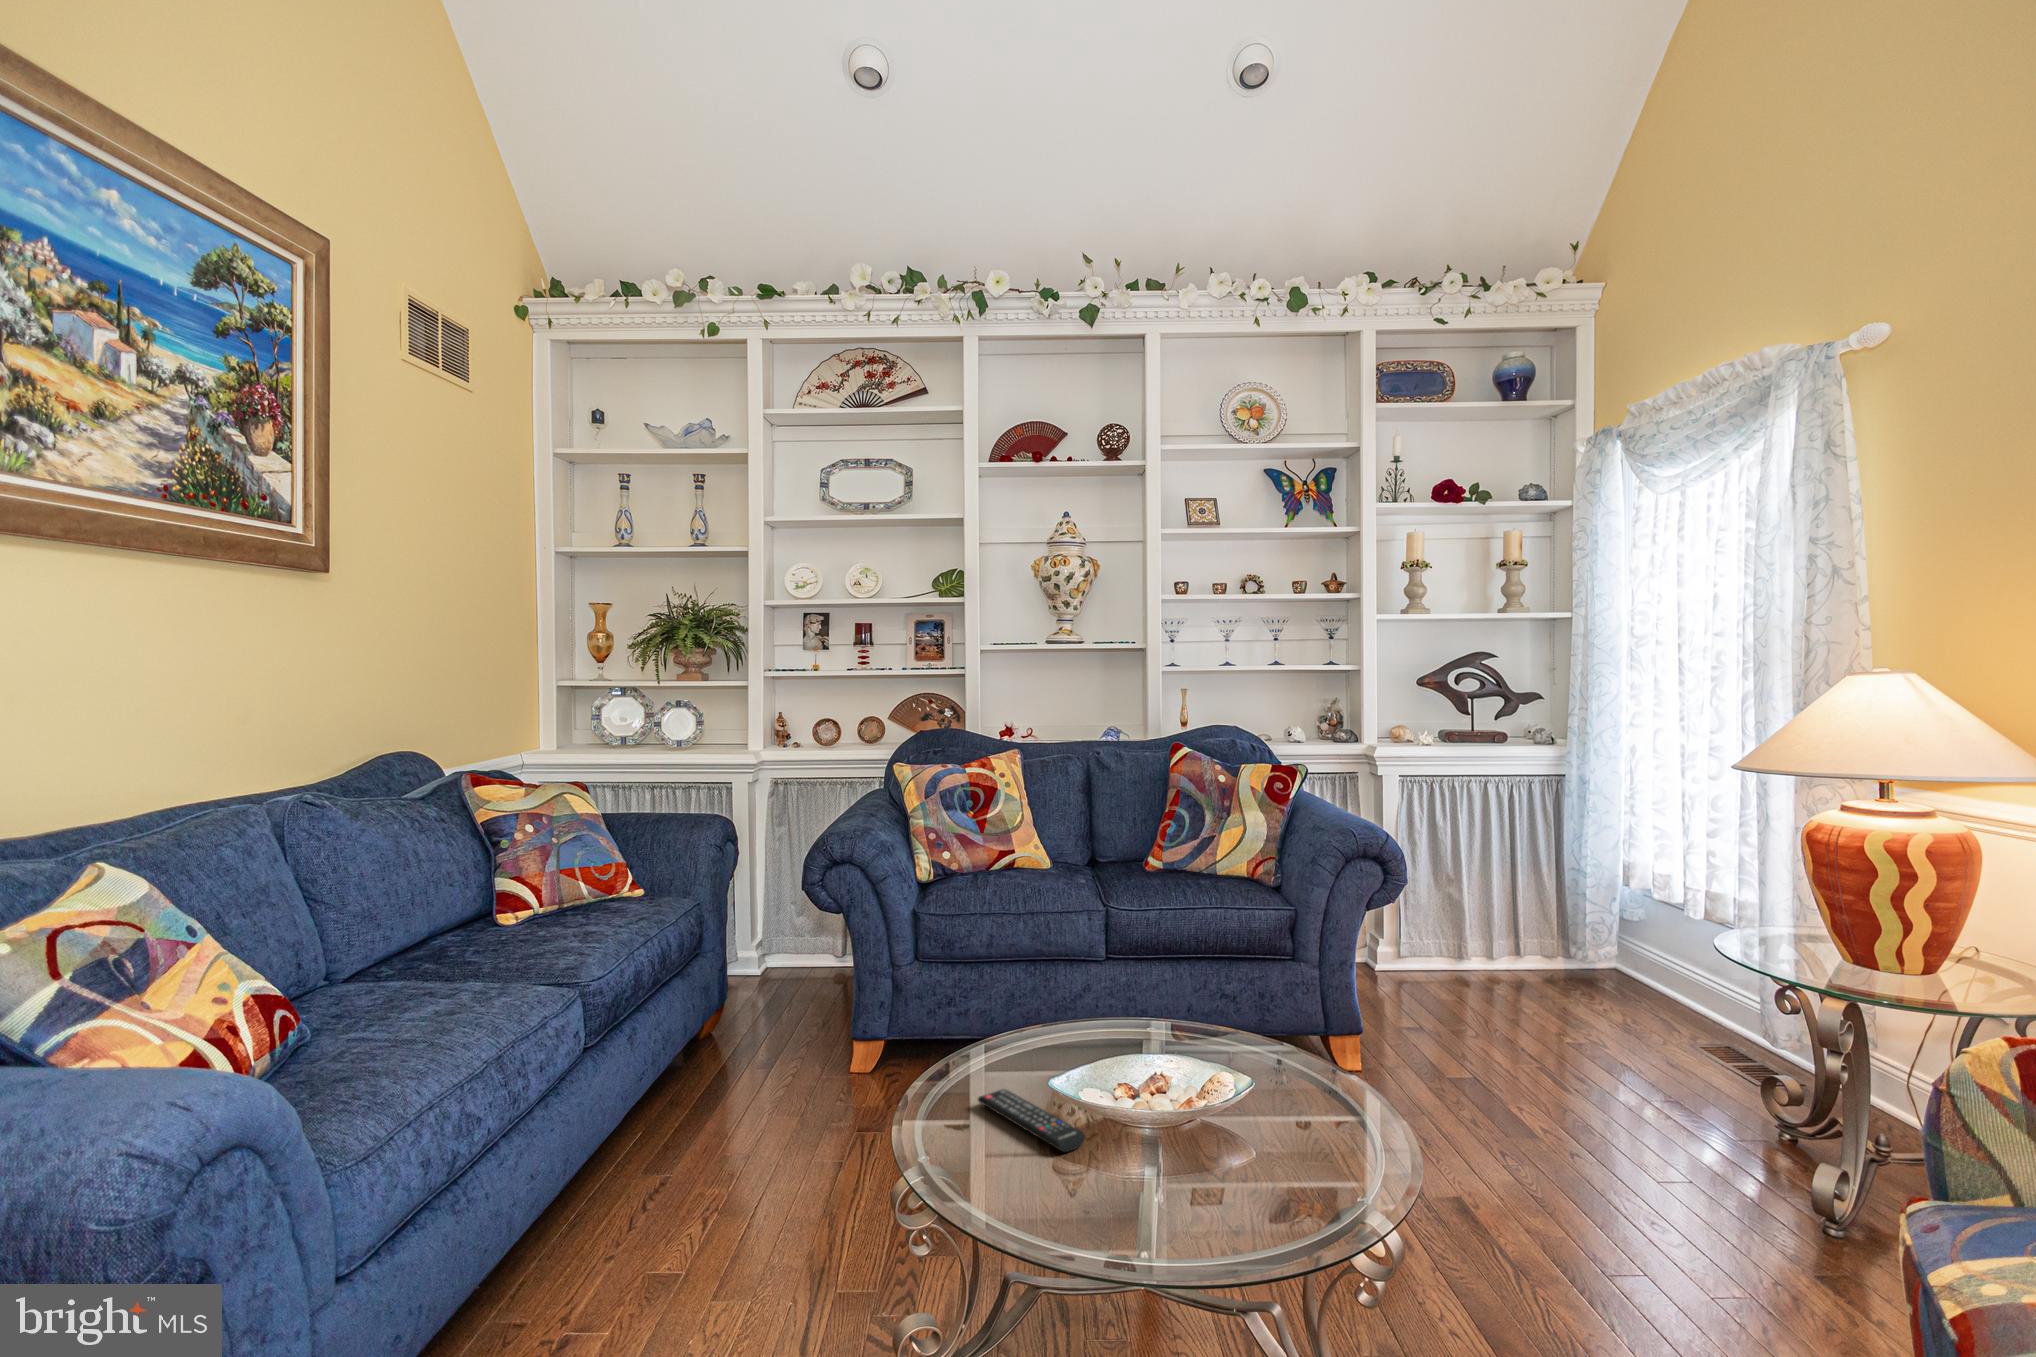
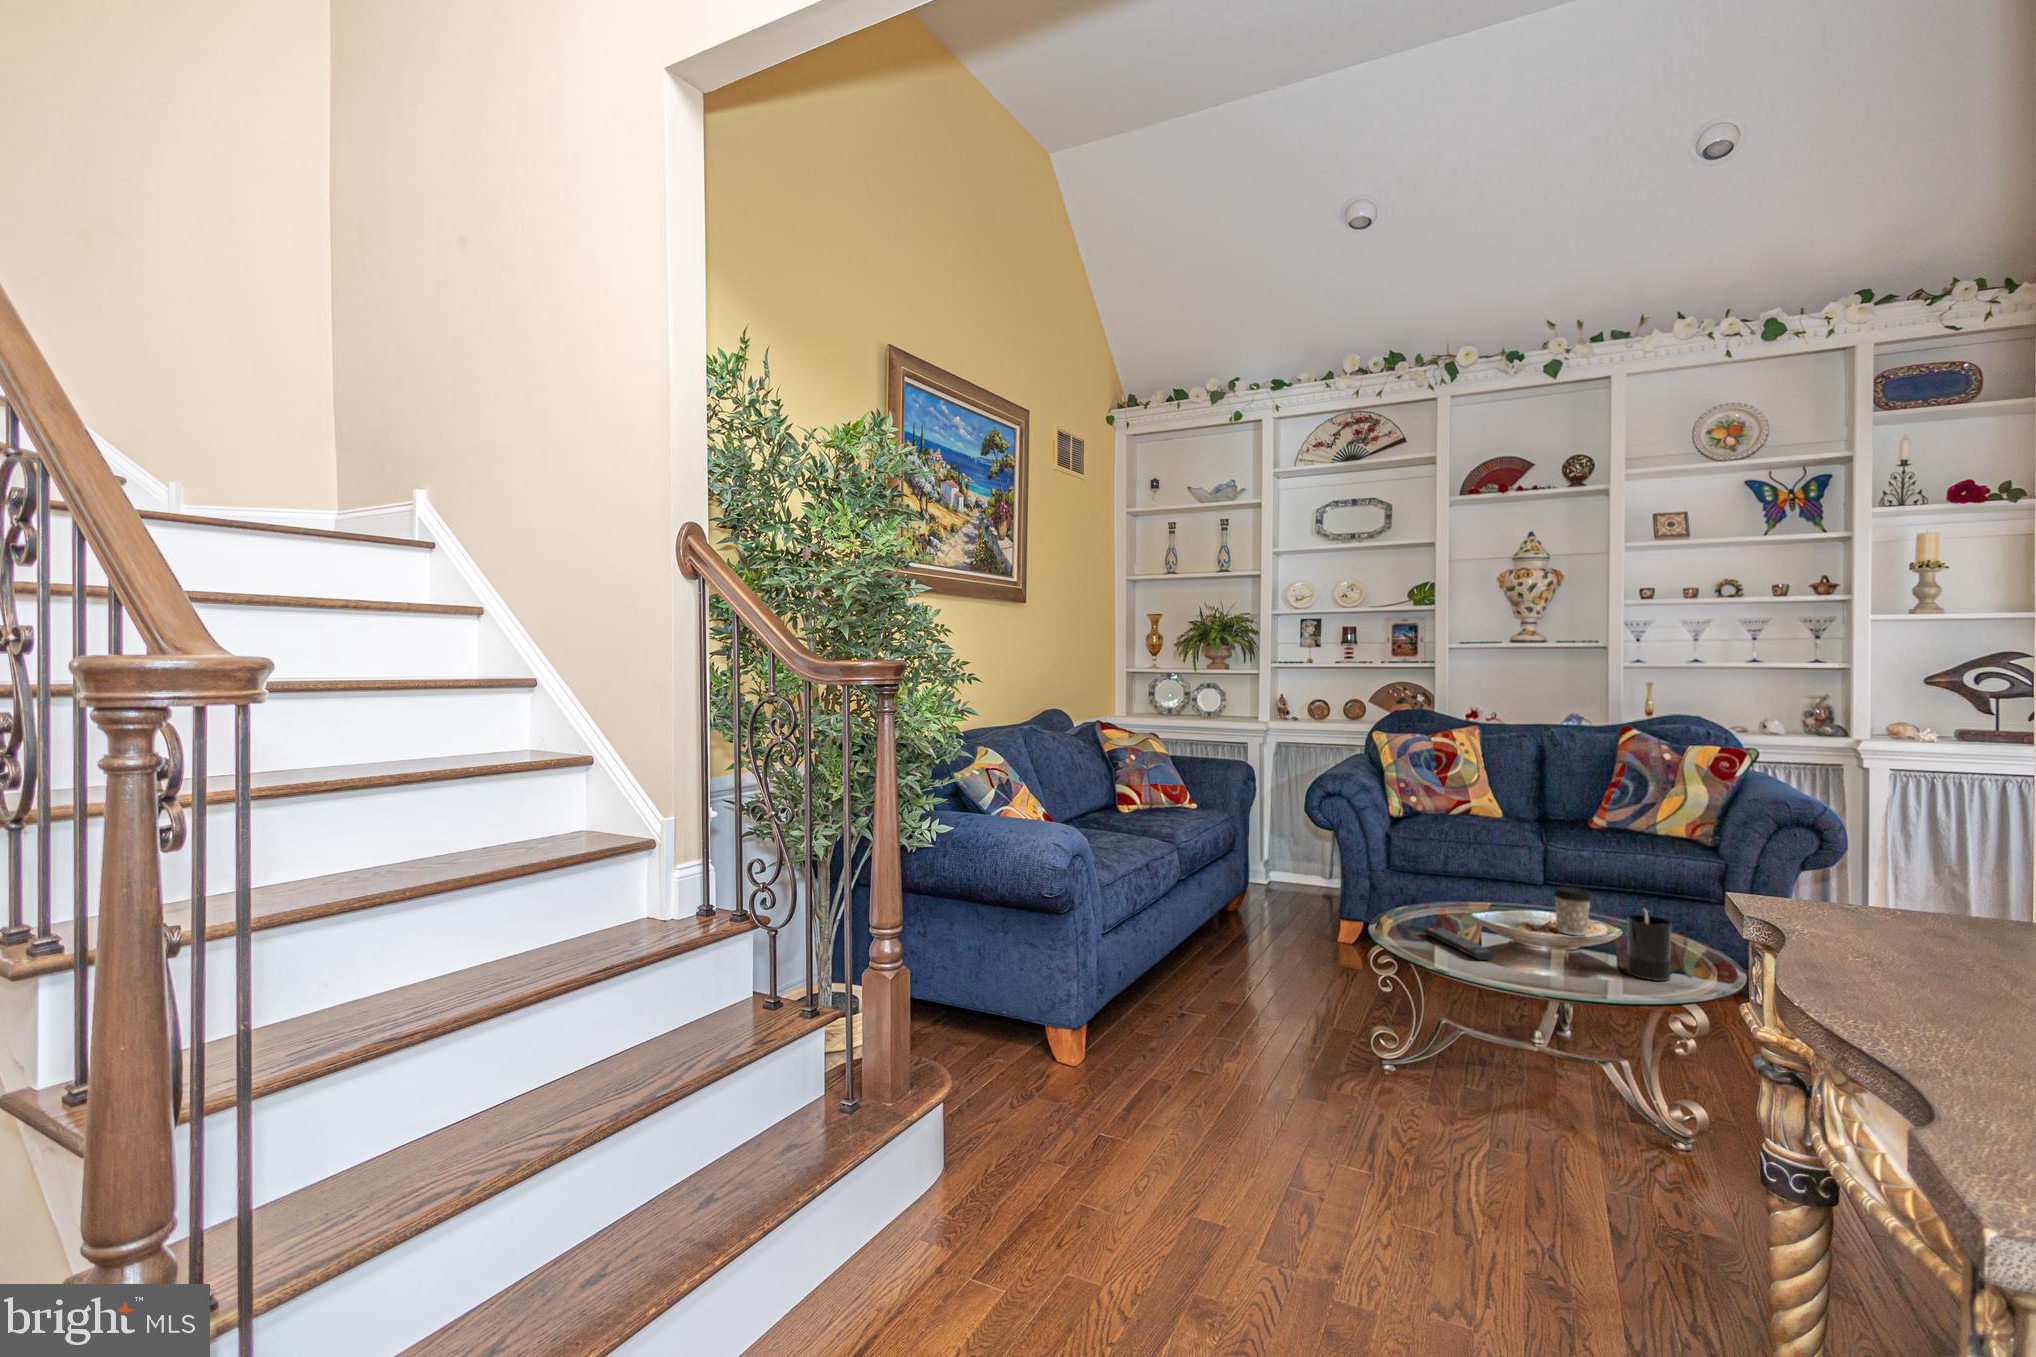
coffee cup: none [1143,988,1191,1061] -> present [1554,887,1591,935]
candle: none [1256,1028,1310,1141] -> present [1627,910,1671,981]

